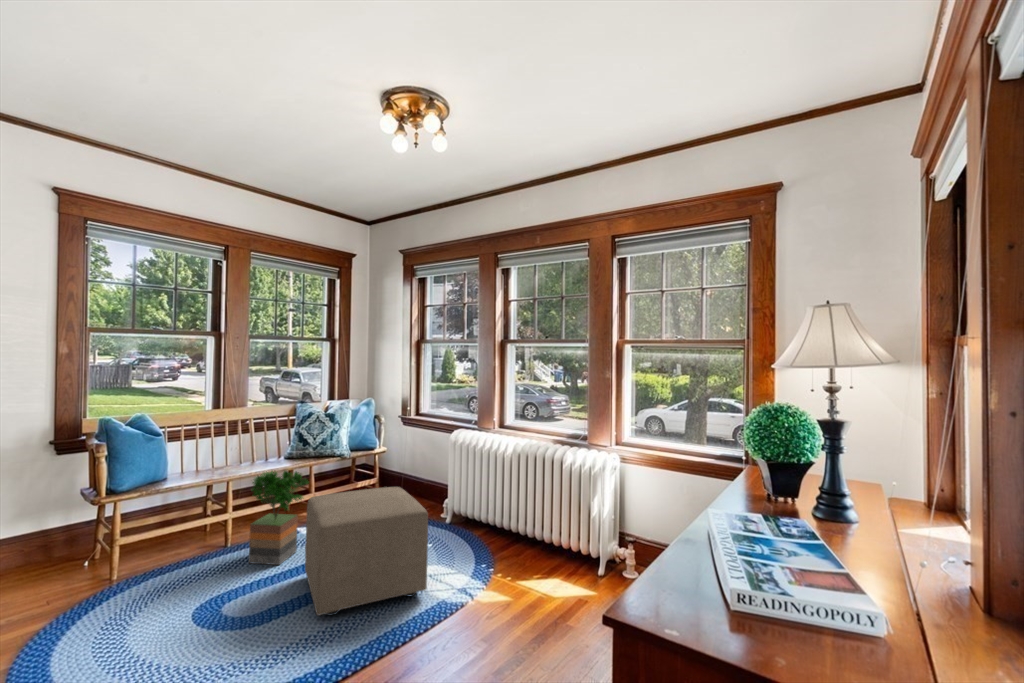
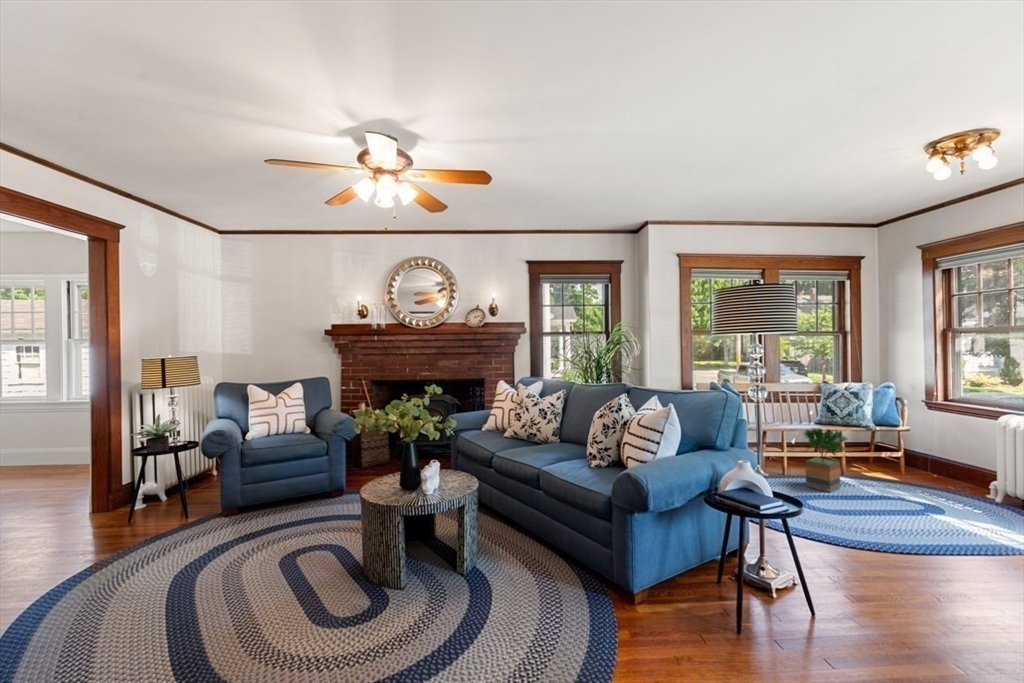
ottoman: present [305,487,428,615] -> none [854,448,977,536]

